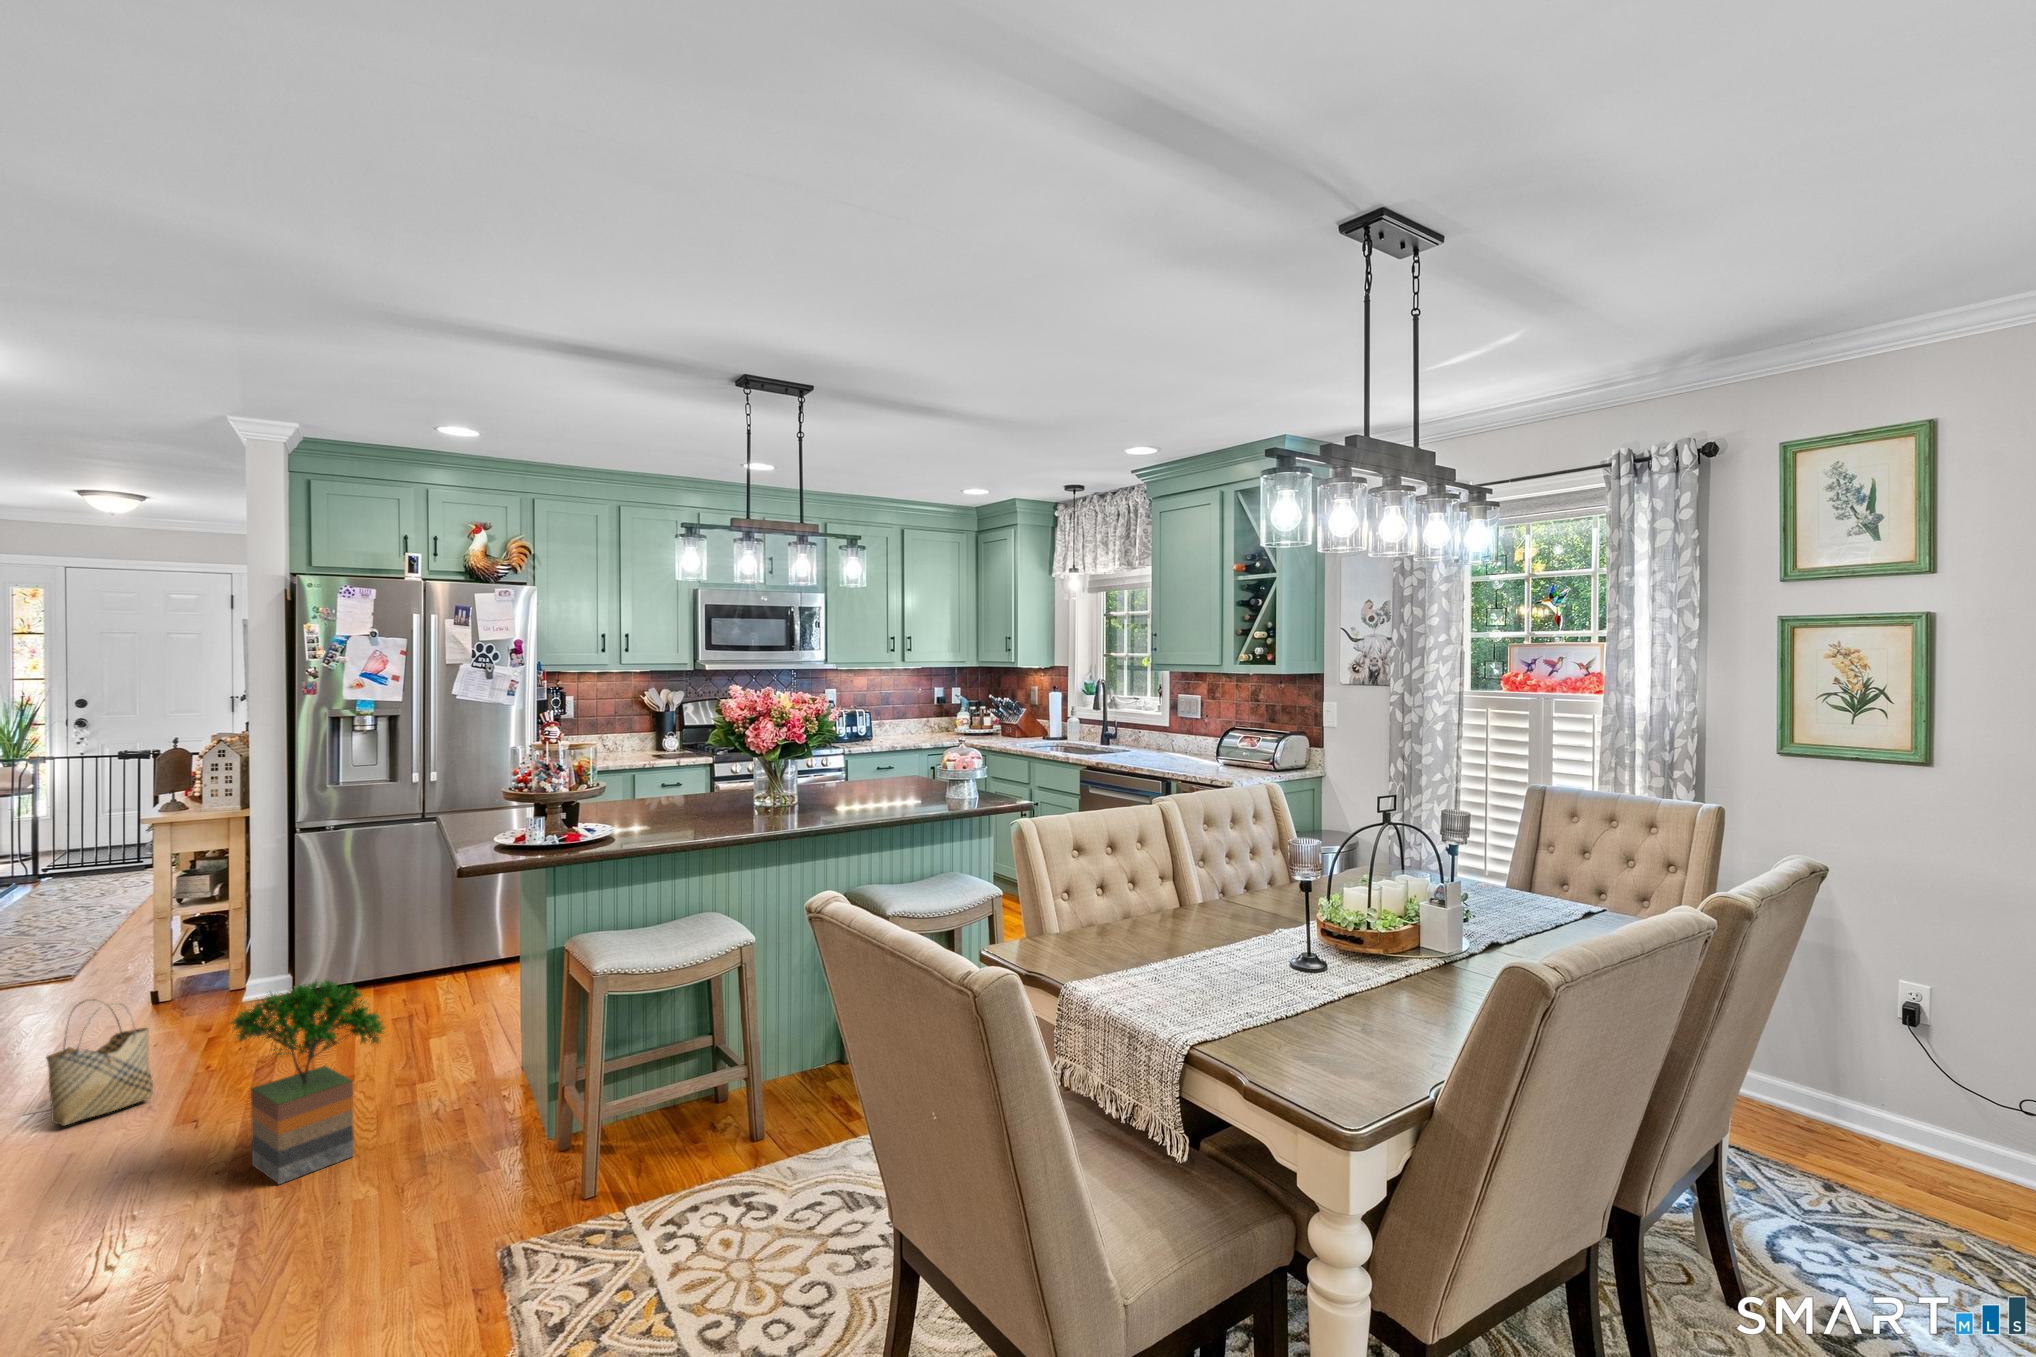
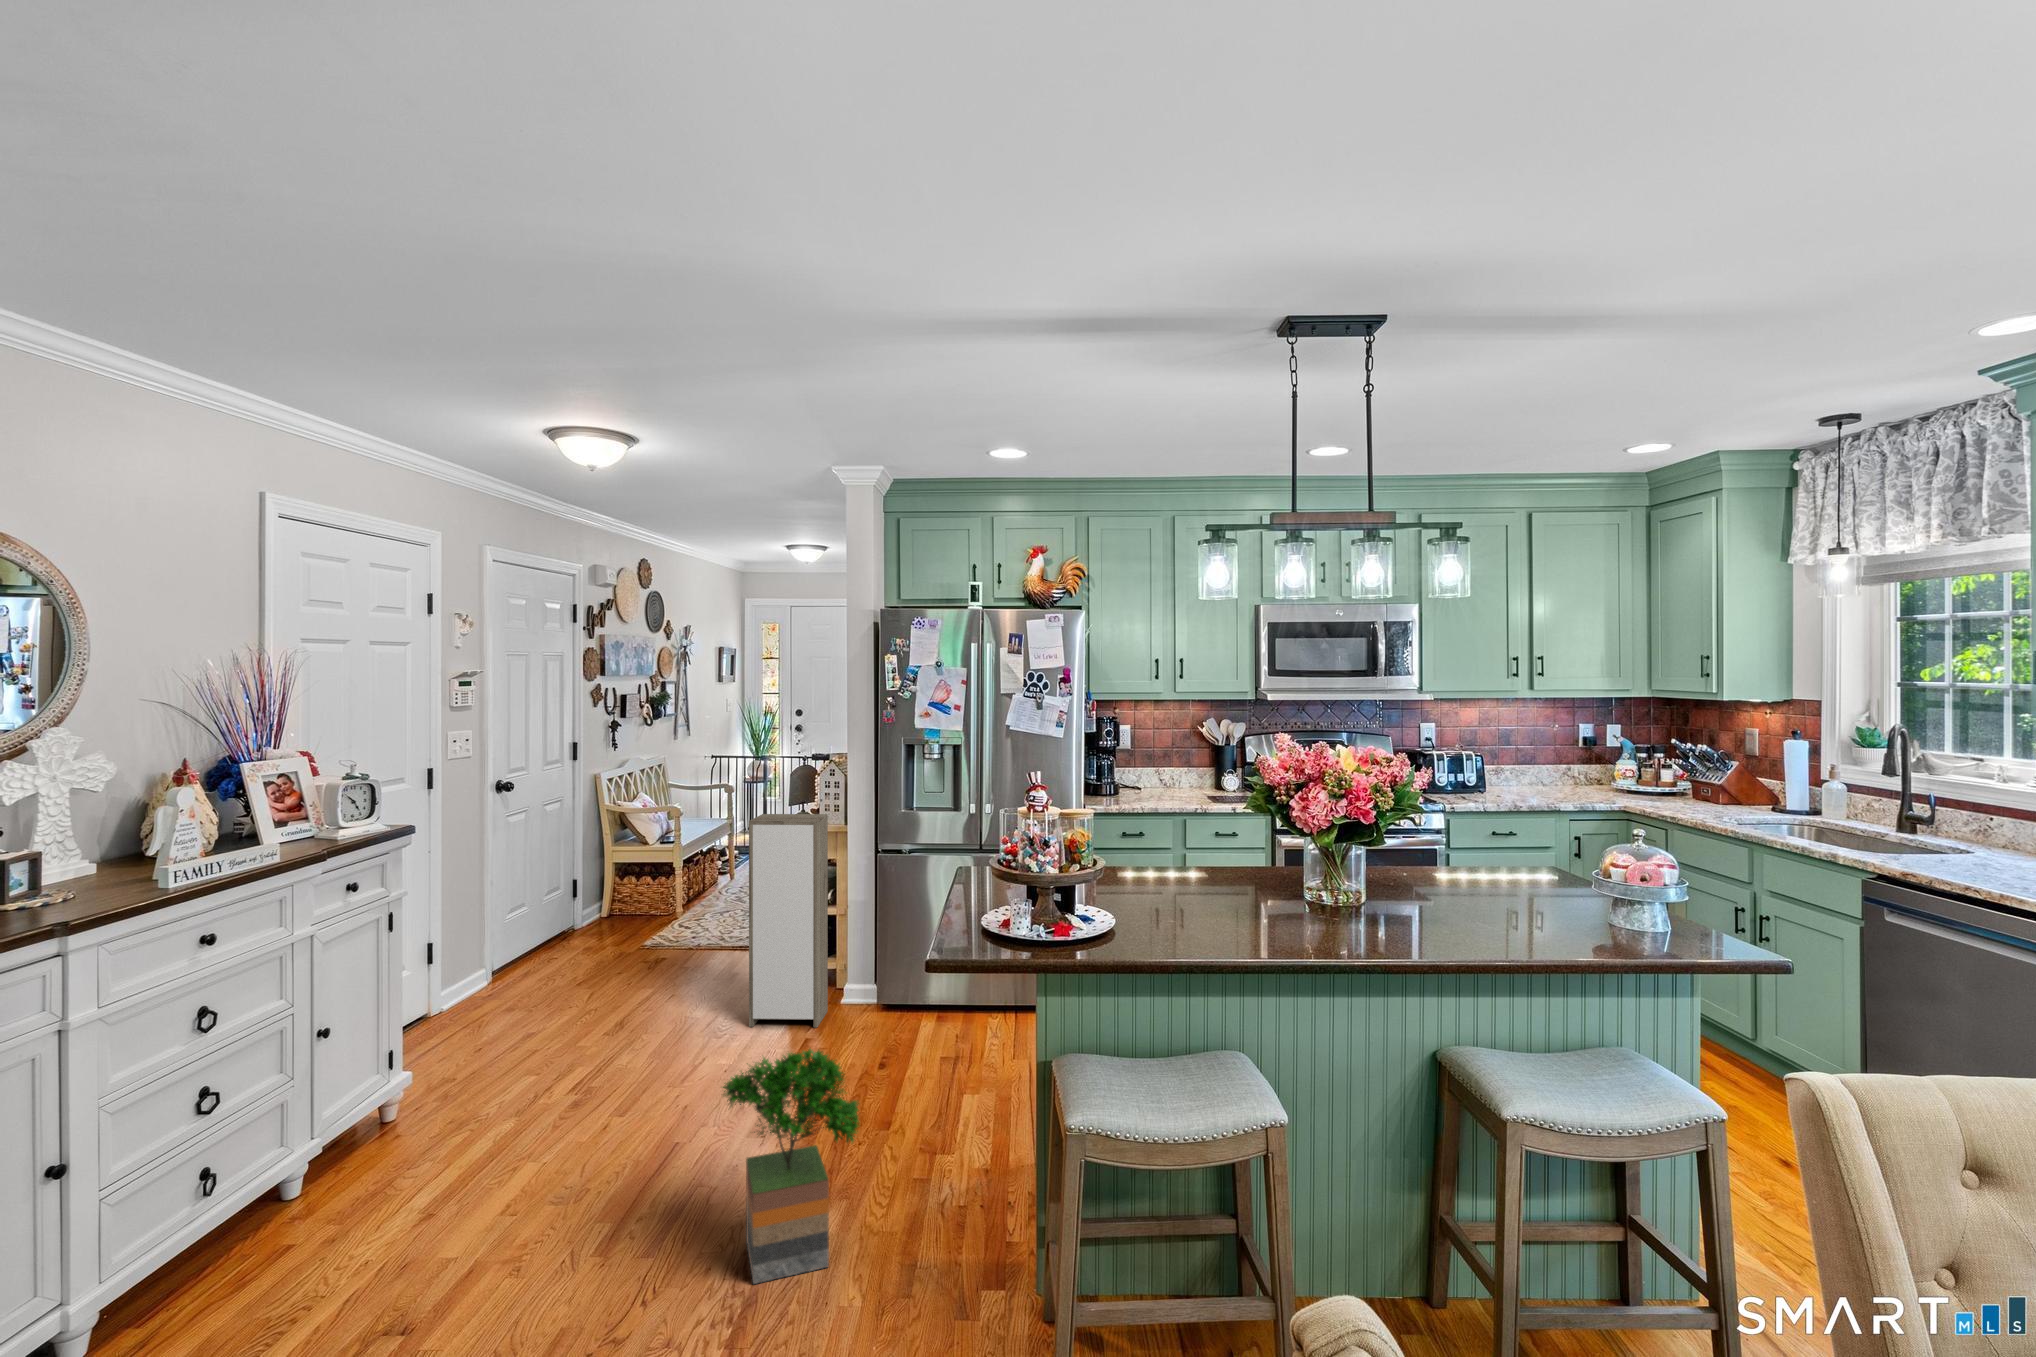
storage cabinet: none [135,794,239,1031] -> present [749,814,828,1028]
woven basket: present [46,1000,153,1126] -> none [640,1008,721,1130]

